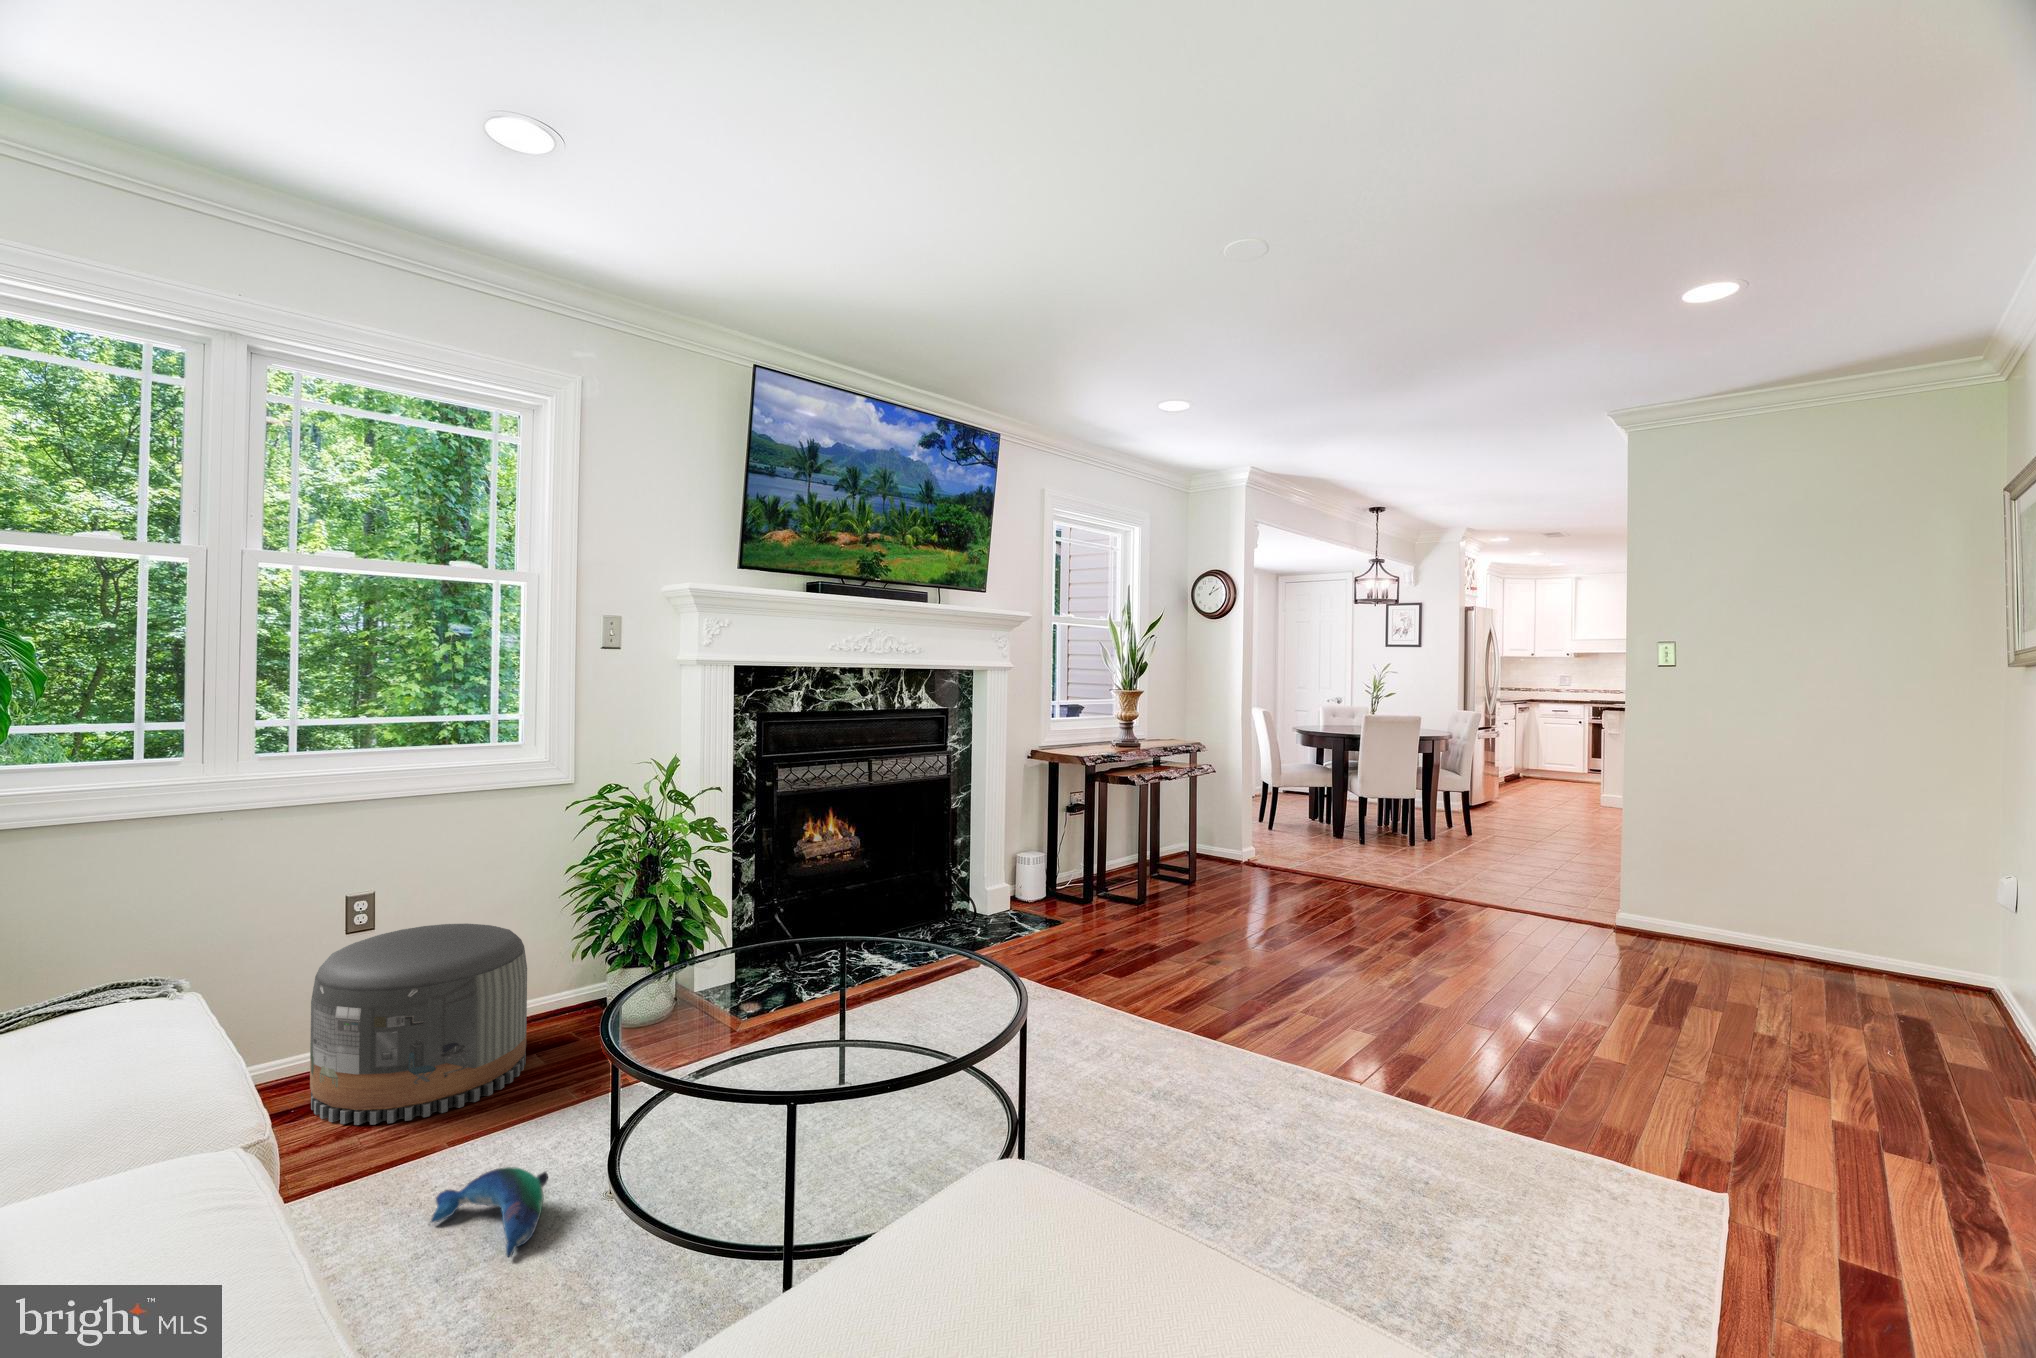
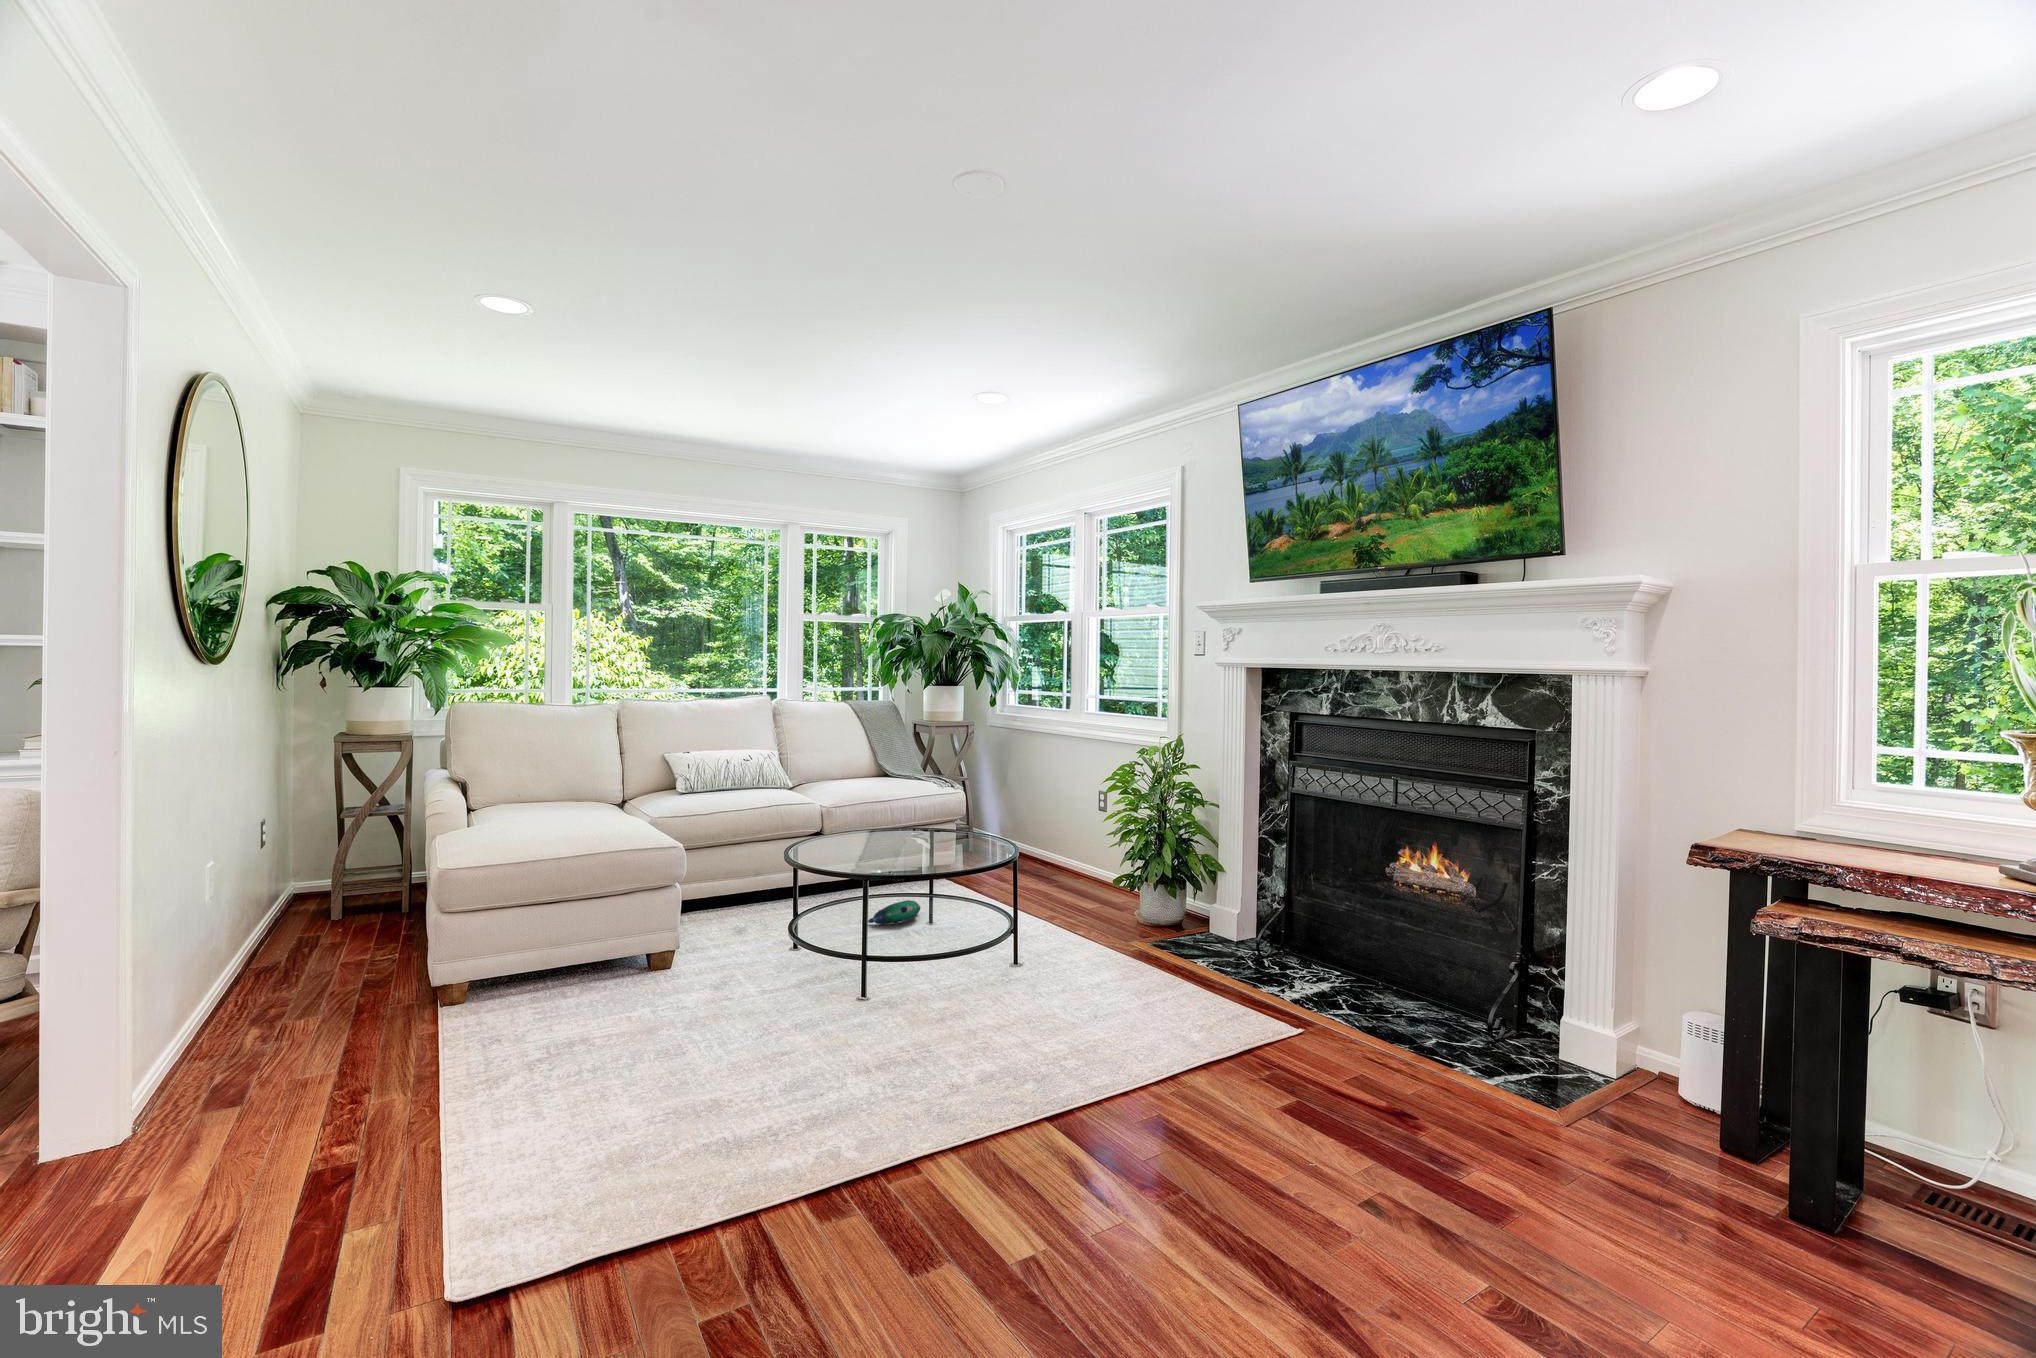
pouf: present [310,924,527,1125] -> none [1008,817,1107,912]

